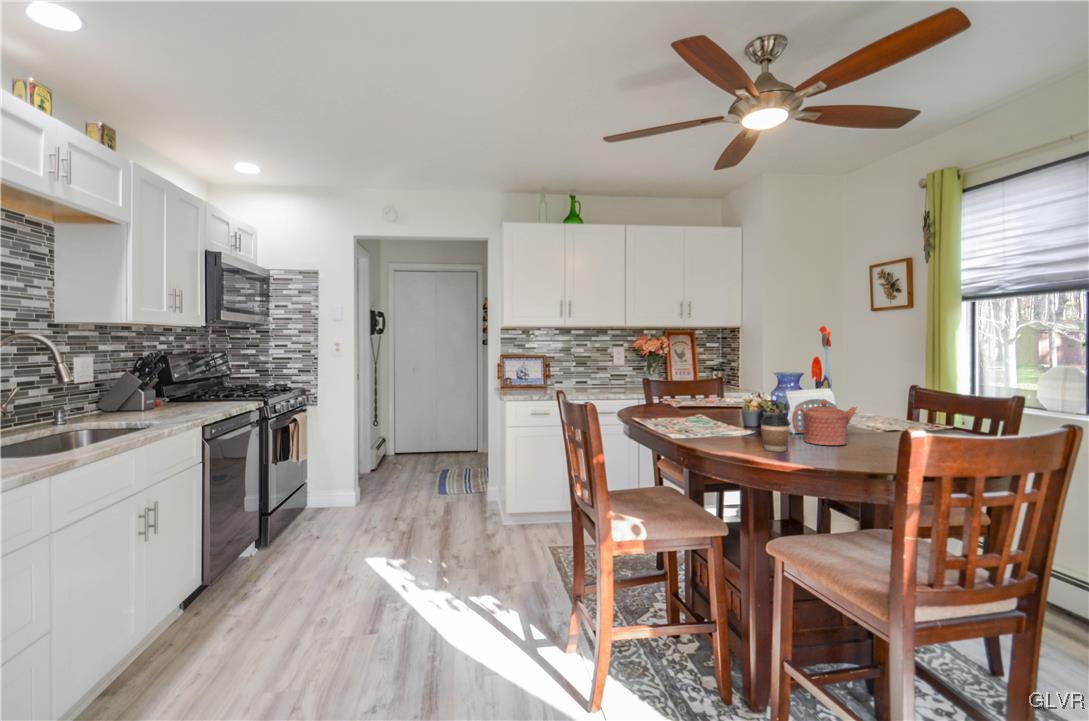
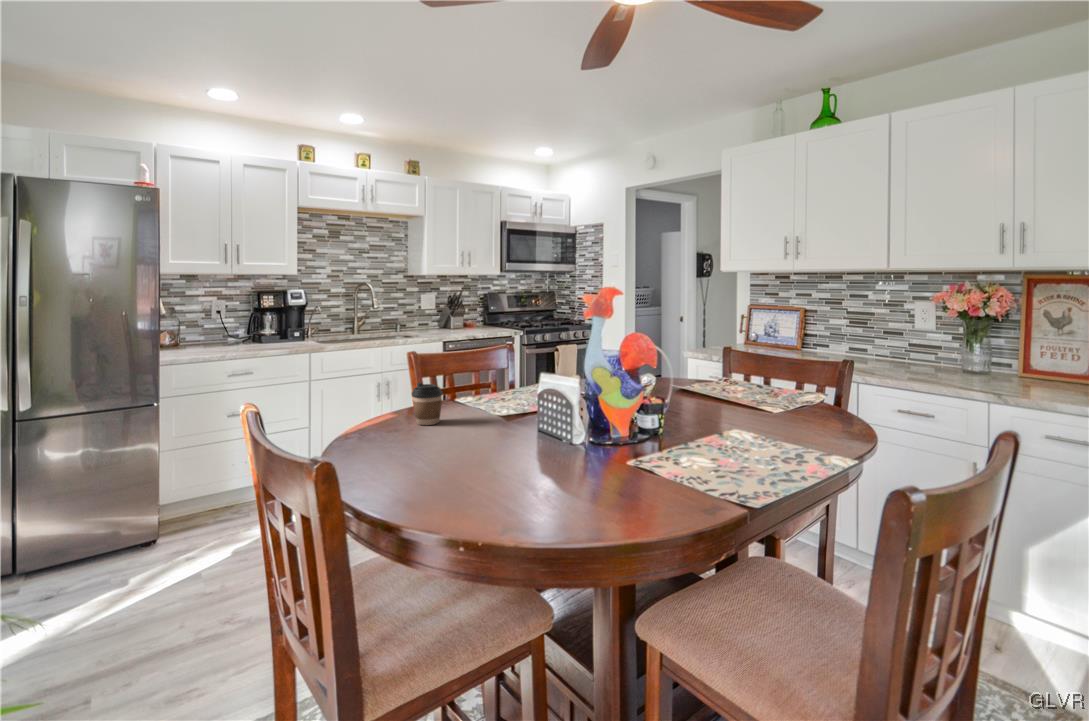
teapot: present [792,400,857,445] -> none [460,381,510,441]

